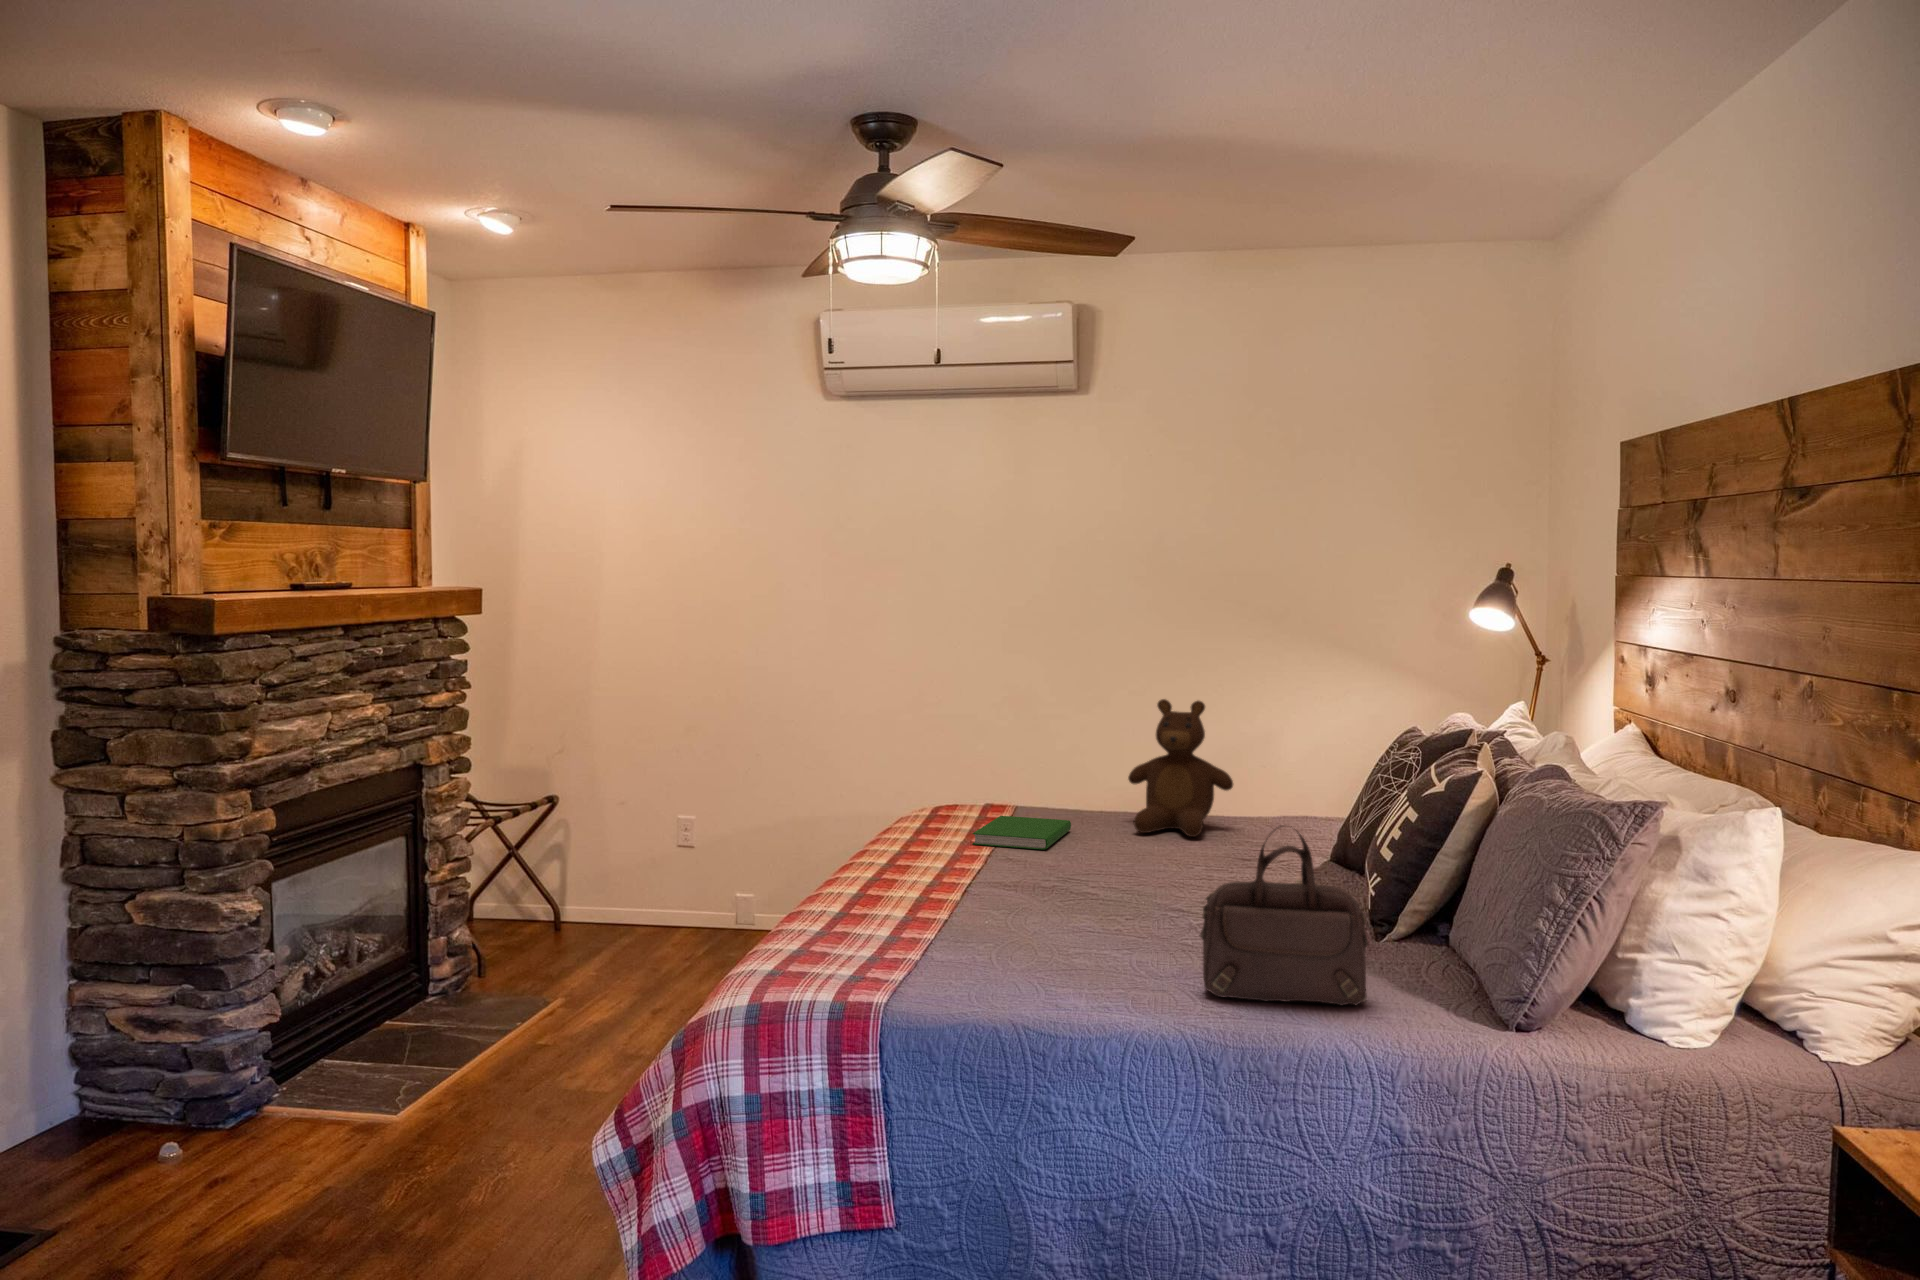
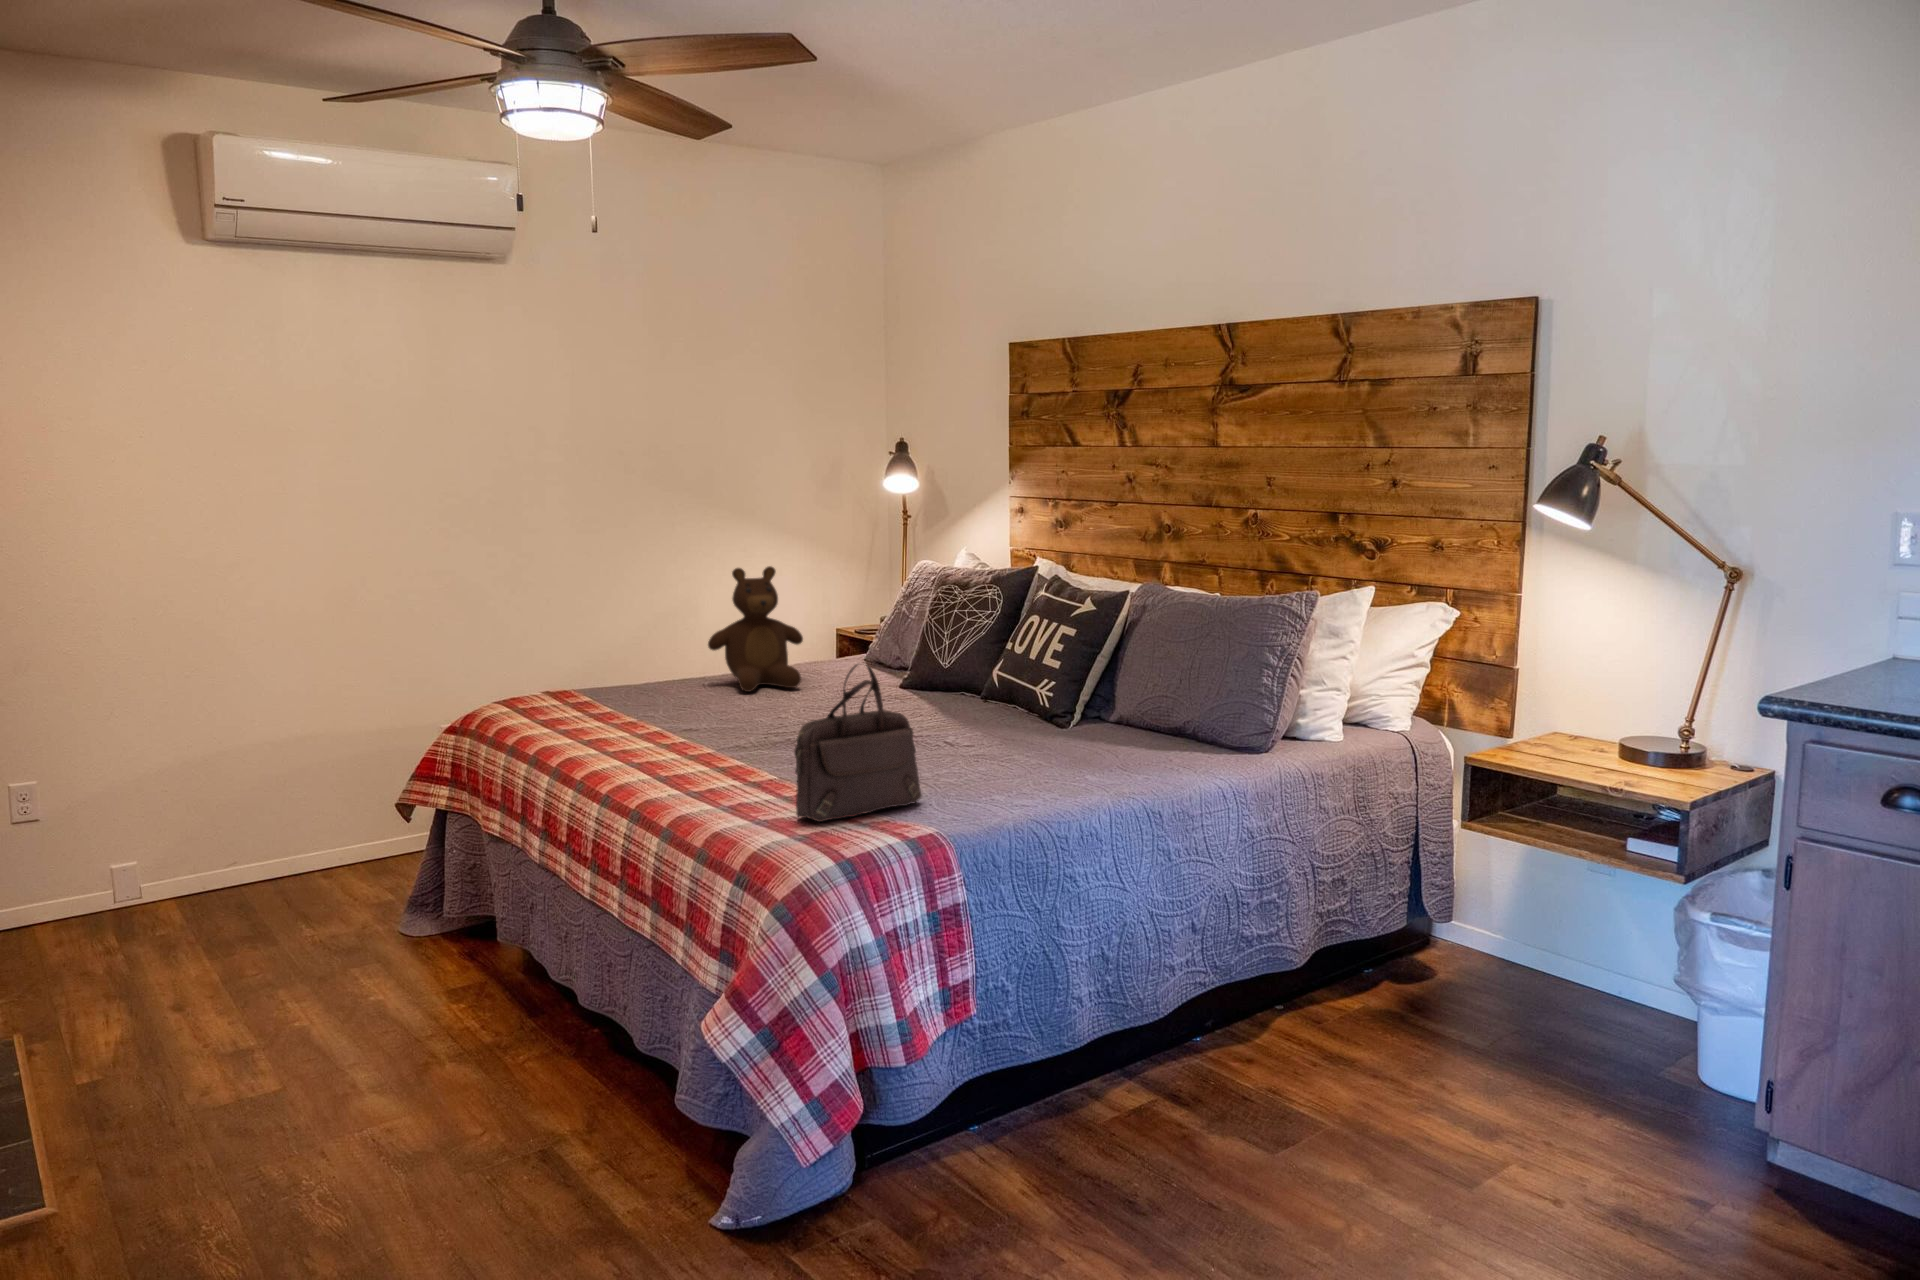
hardcover book: present [972,816,1071,850] -> none [616,691,714,724]
handbag: present [1200,826,1368,1006] -> present [794,664,922,822]

